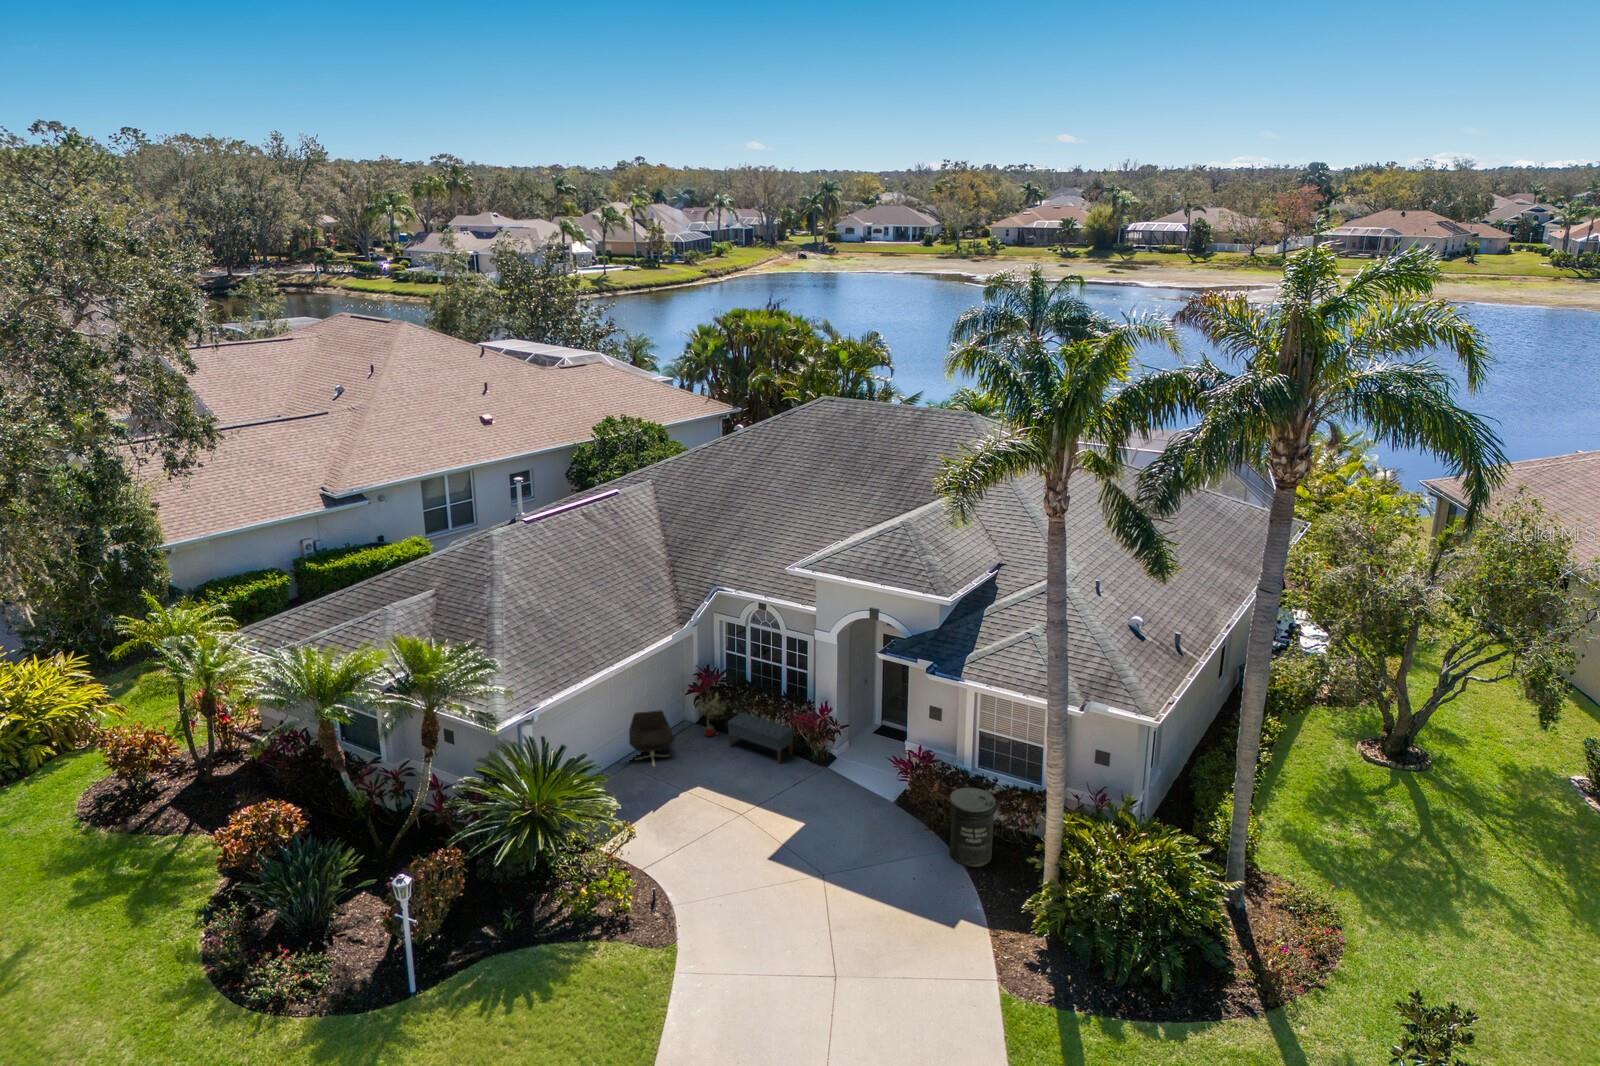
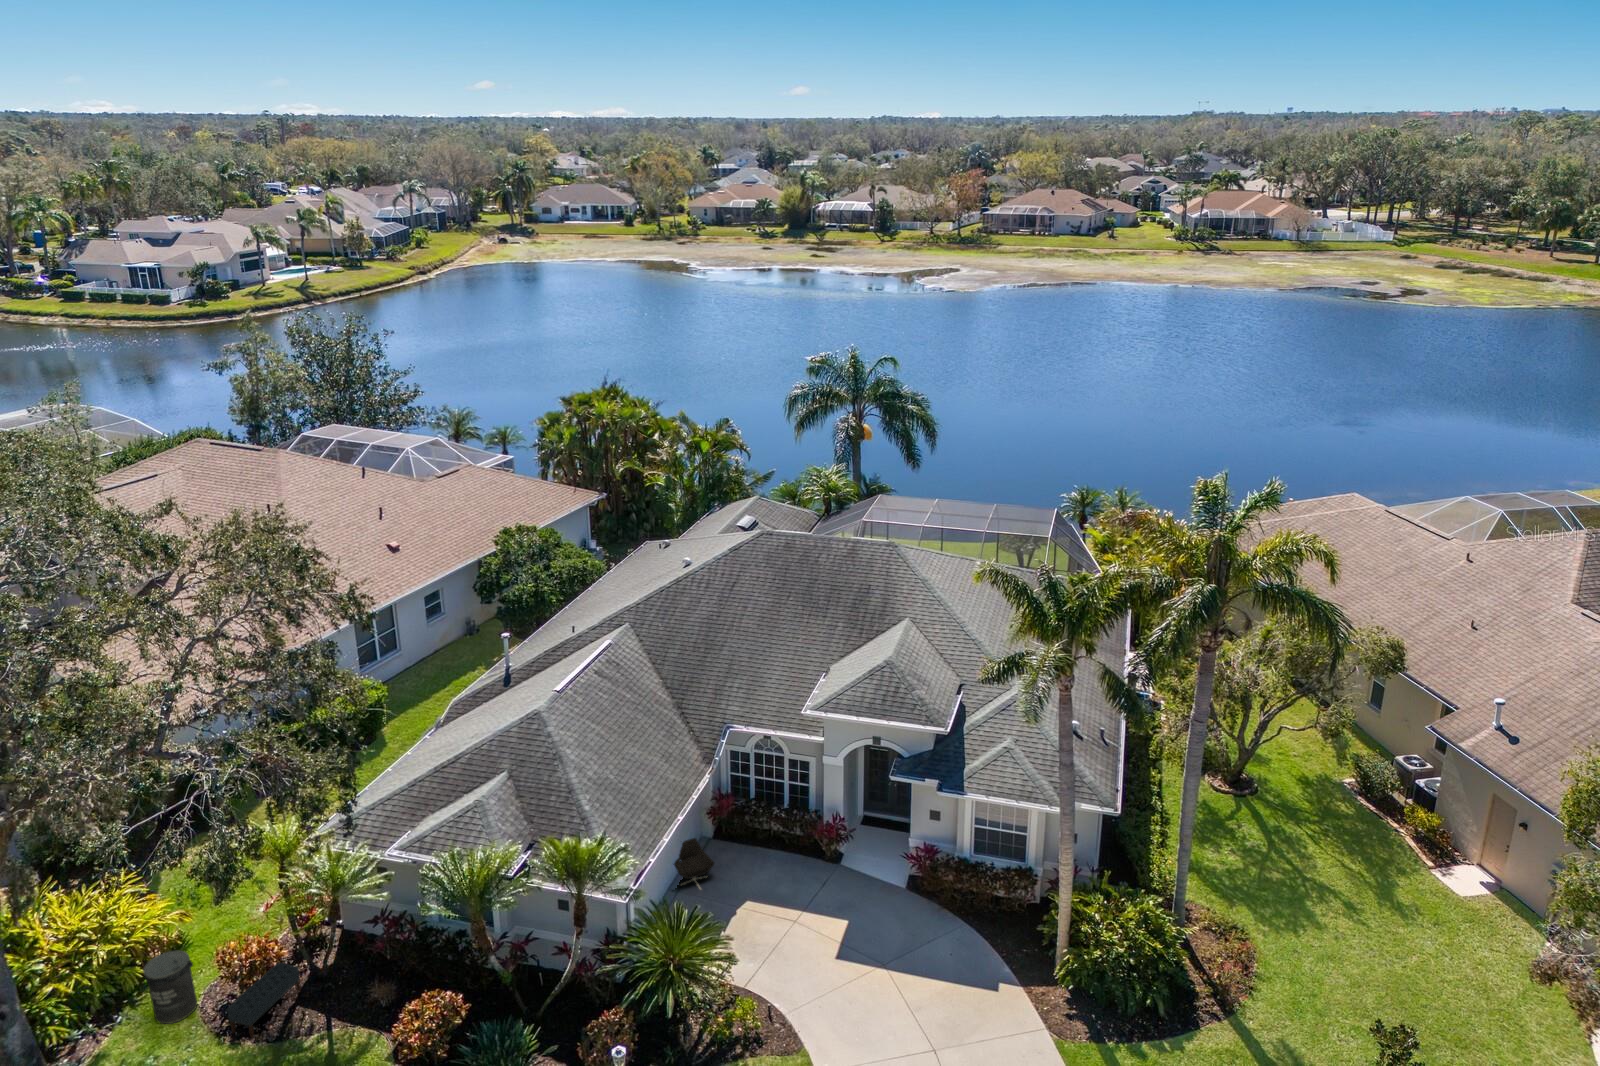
potted tree: present [698,693,725,737] -> none [716,814,745,852]
bench: present [728,713,794,763] -> present [226,963,301,1038]
trash can: present [949,788,998,867] -> present [143,950,197,1024]

